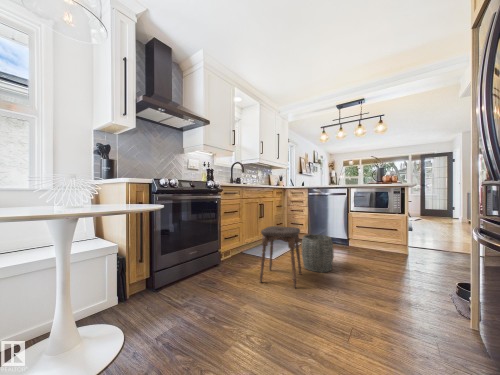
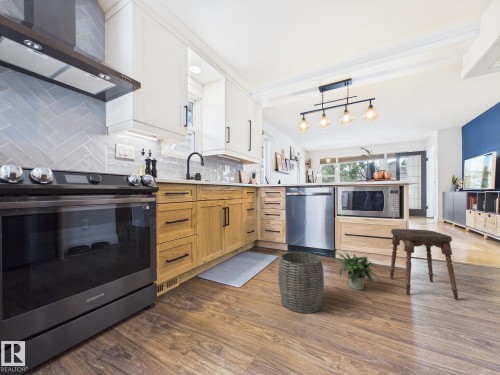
stool: present [260,226,301,288] -> present [390,229,458,300]
potted plant: none [339,236,376,264] -> present [336,253,379,290]

